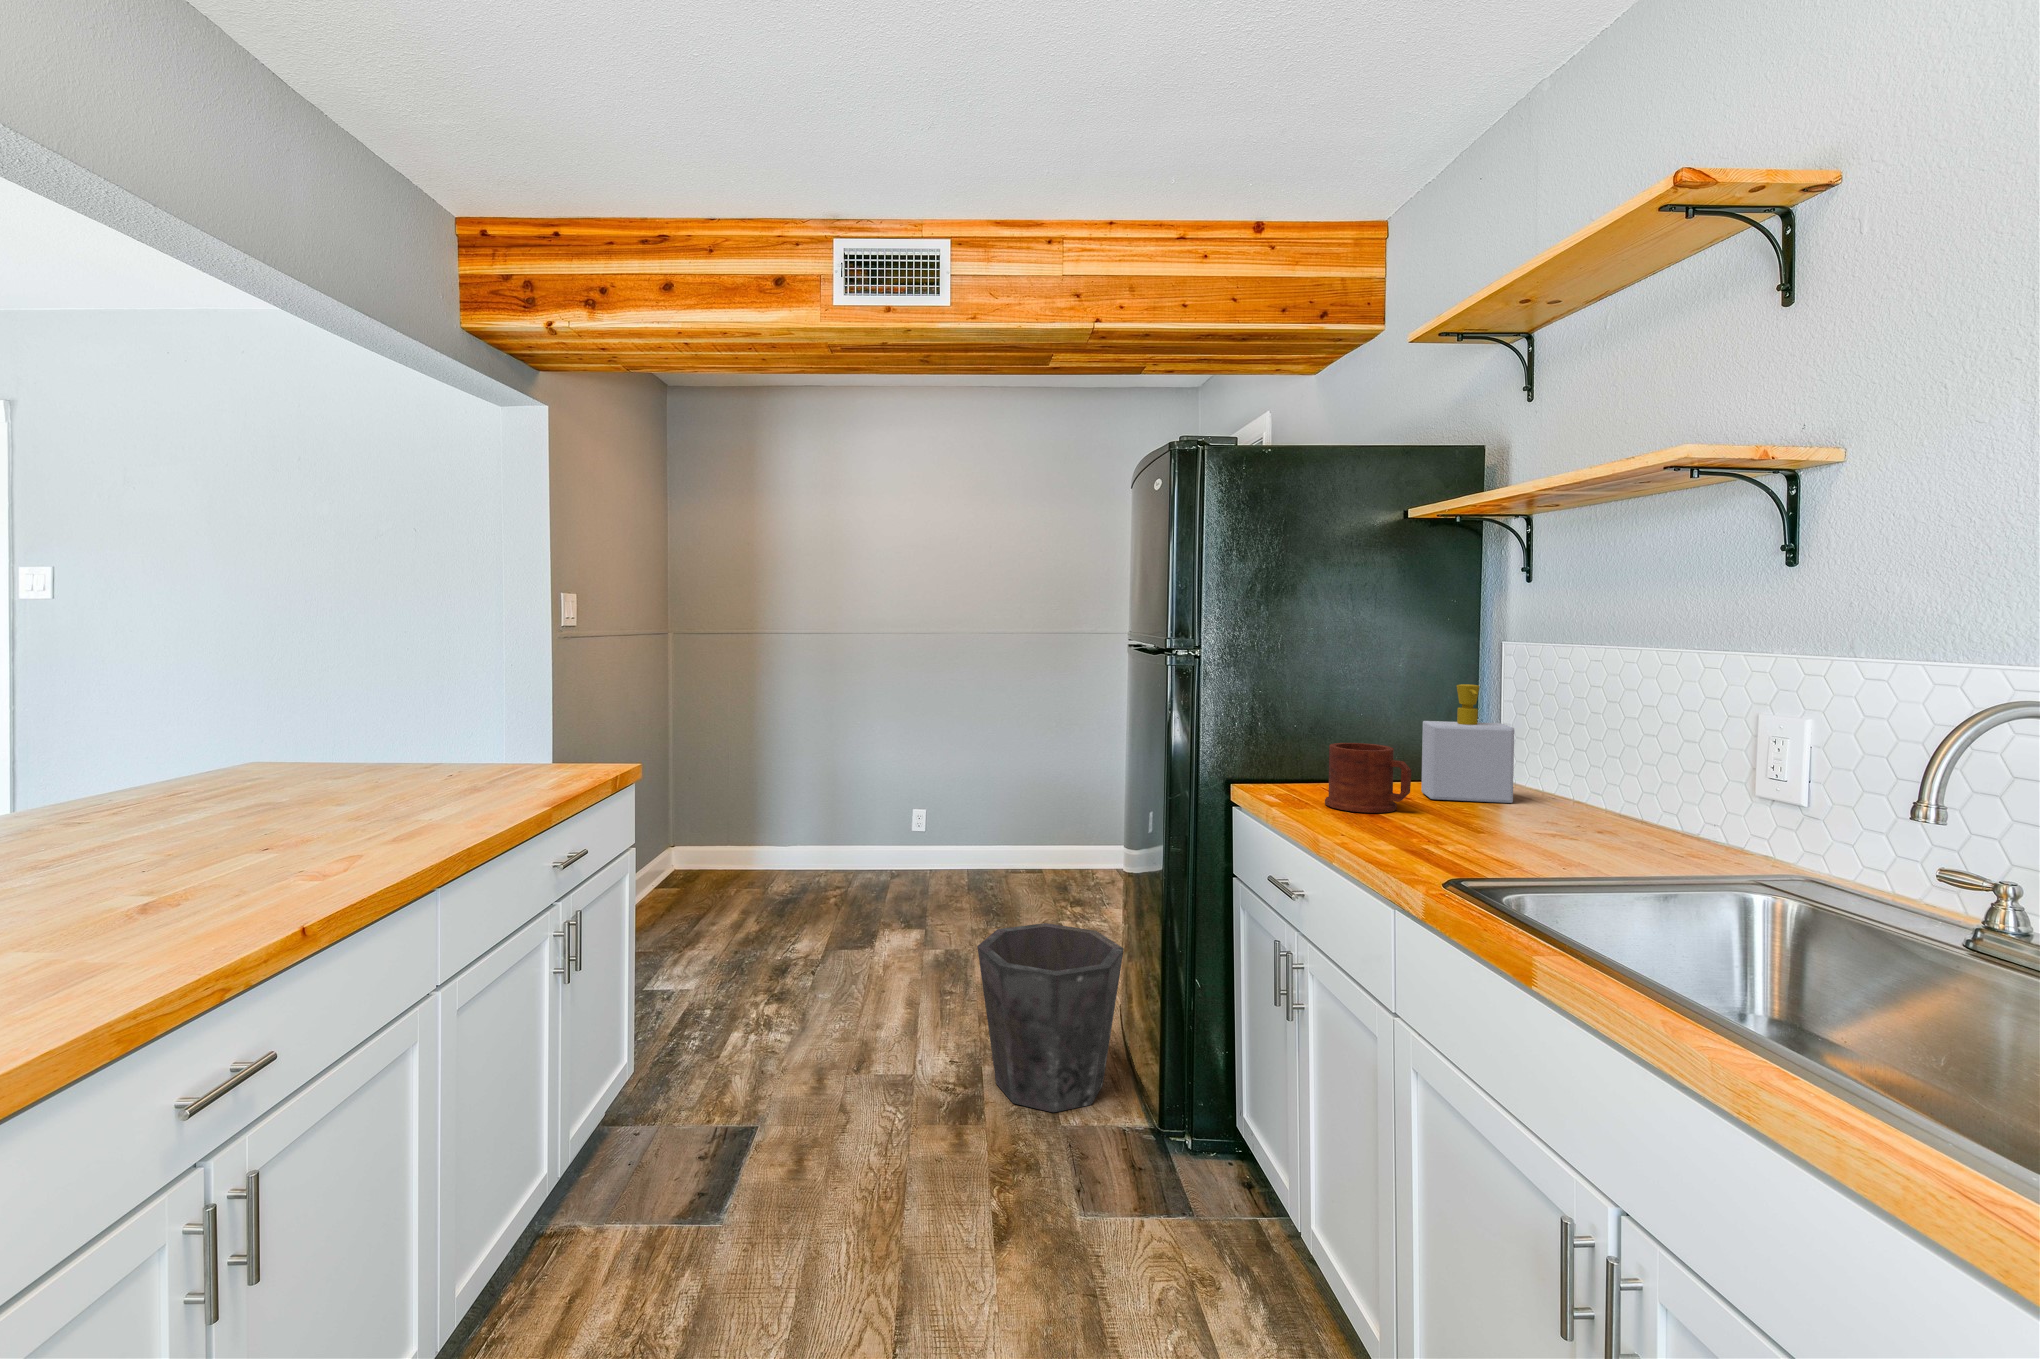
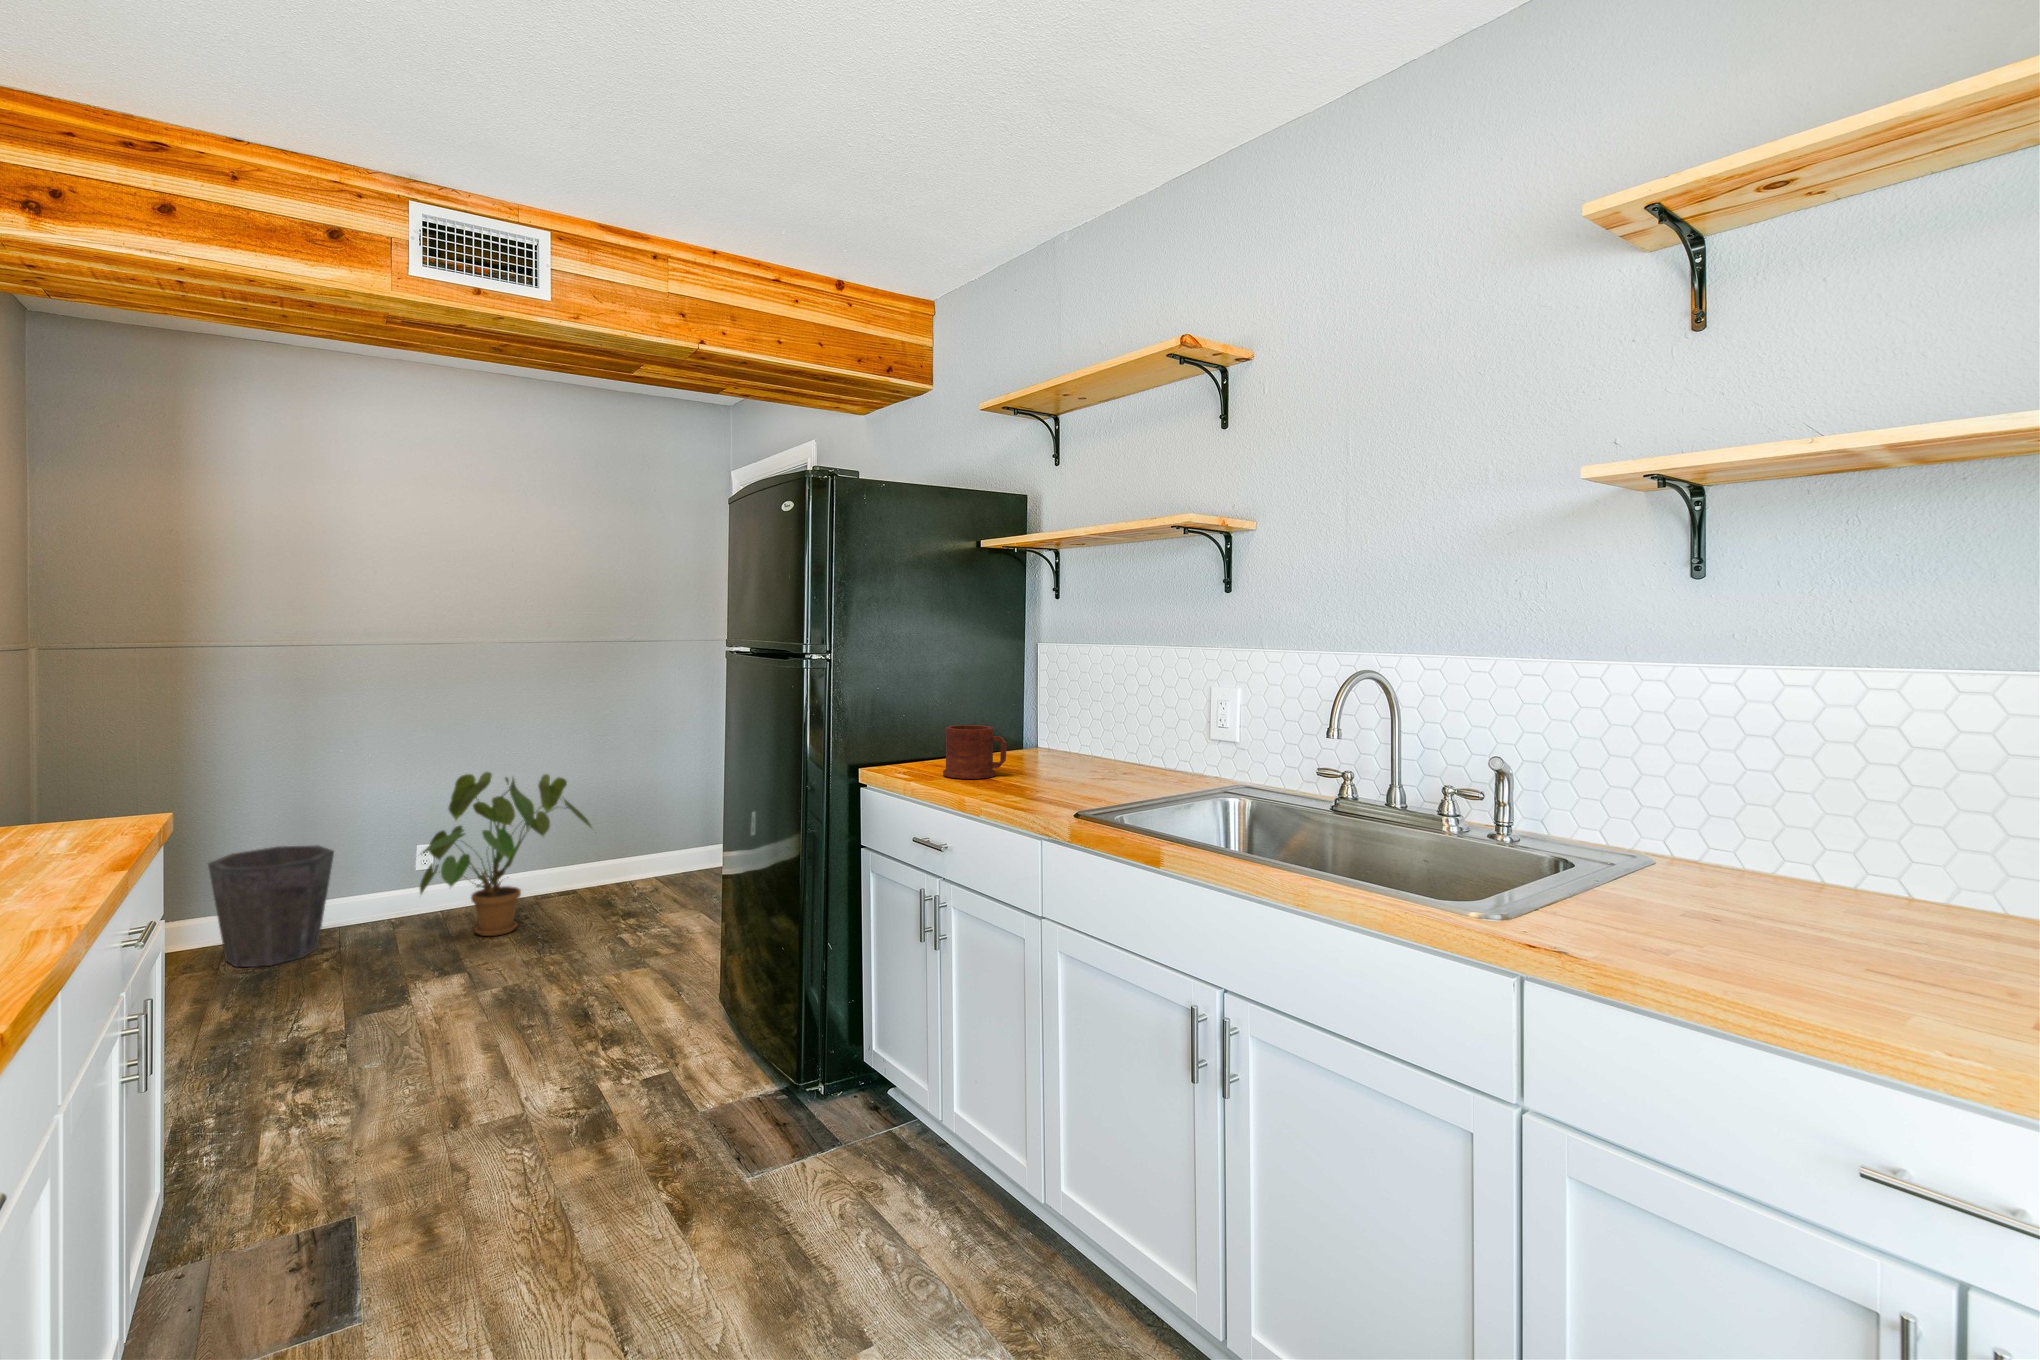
soap bottle: present [1421,684,1514,803] -> none [999,676,1062,765]
house plant: none [900,750,1051,900] -> present [420,772,591,936]
waste bin: present [977,923,1124,1112] -> present [208,846,334,967]

